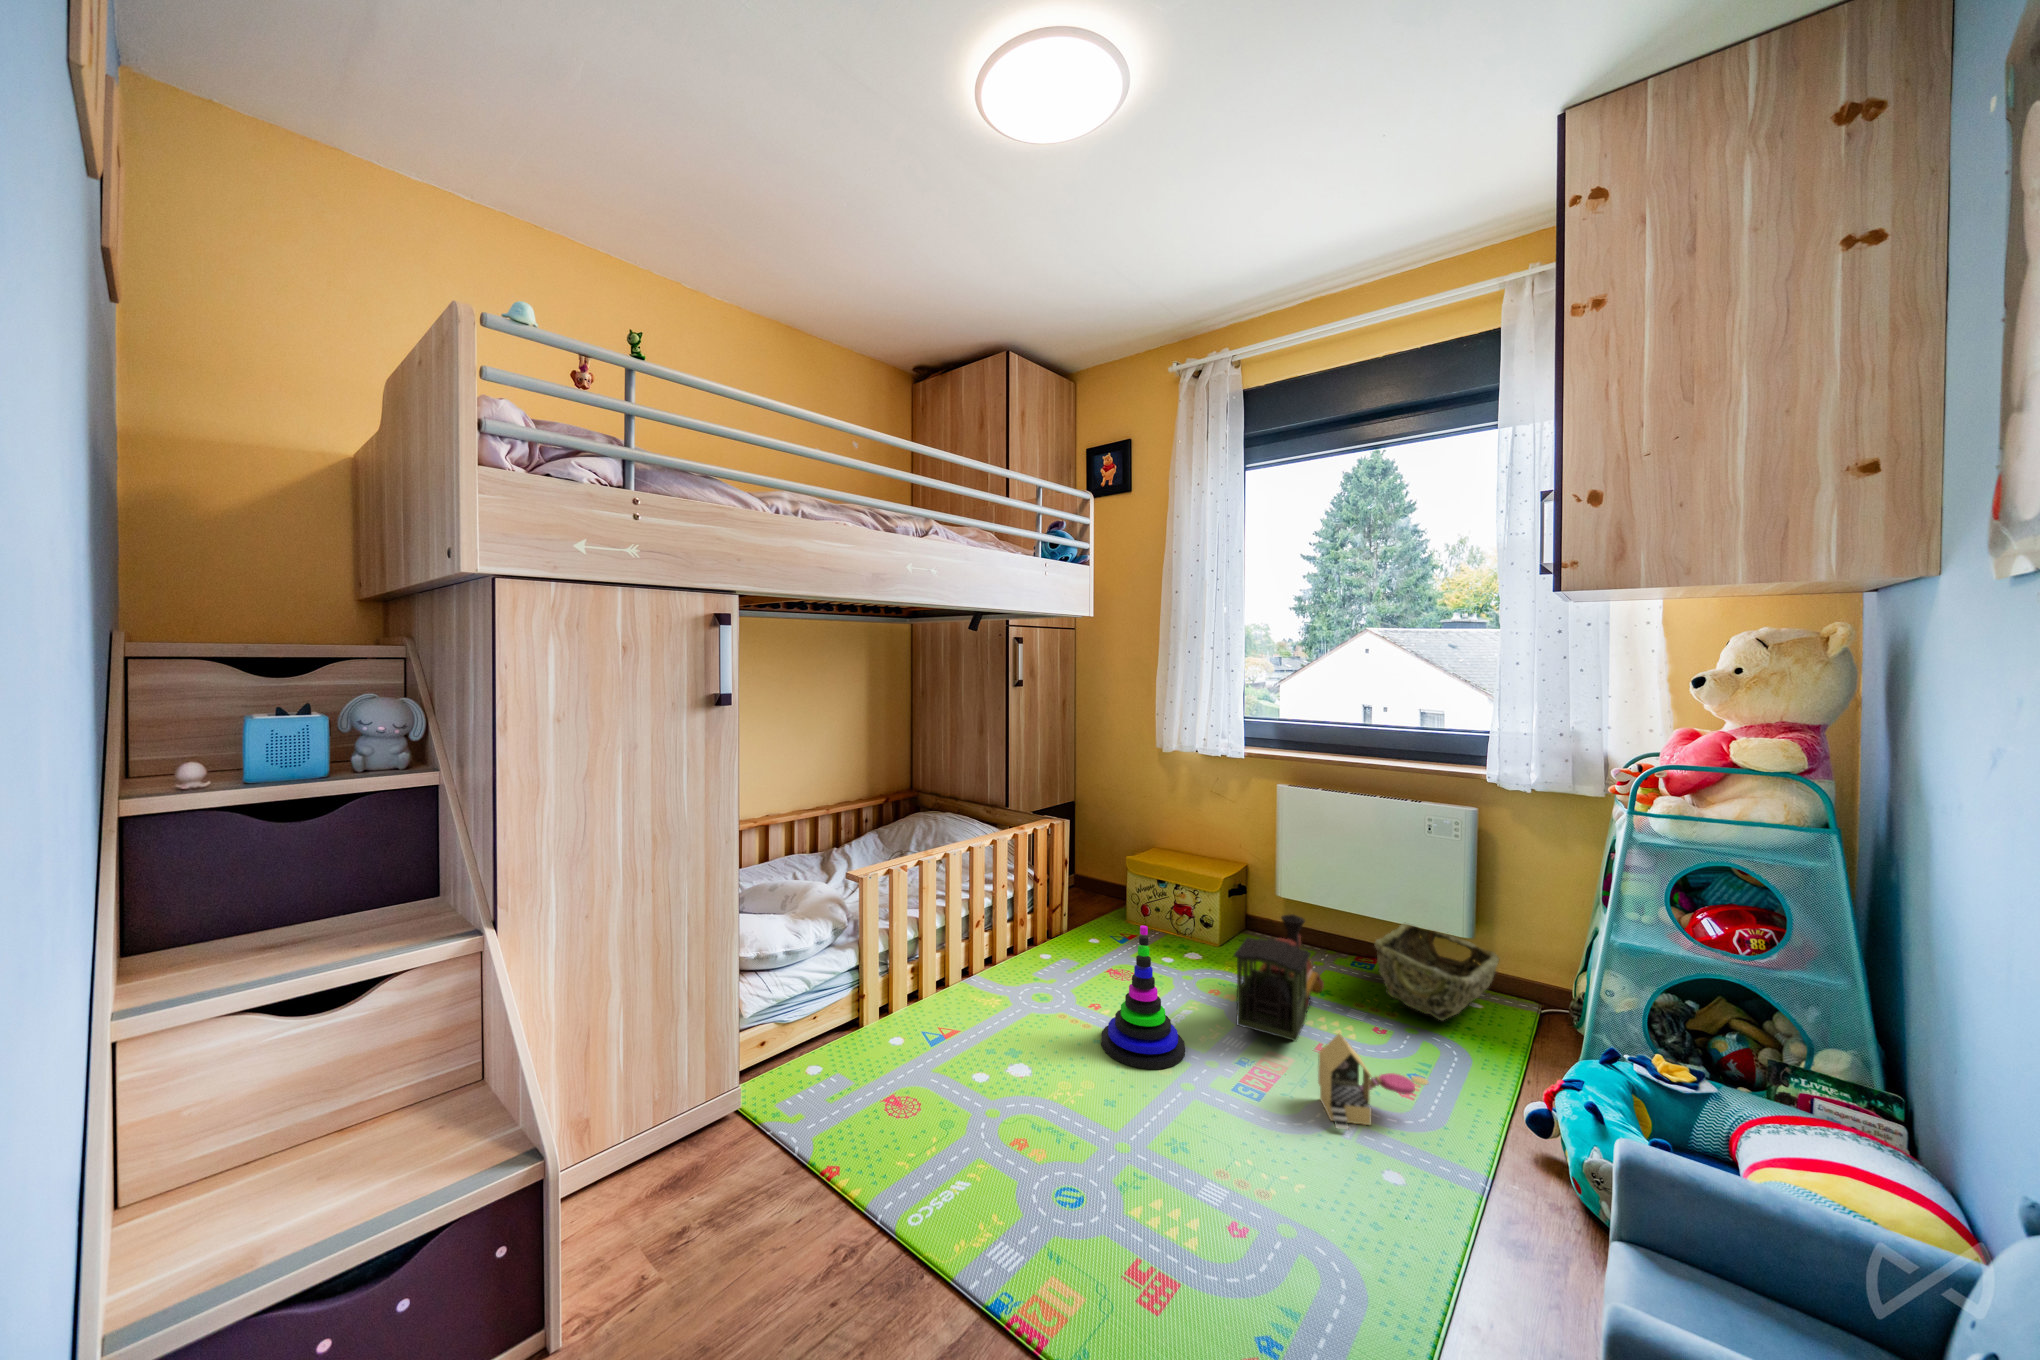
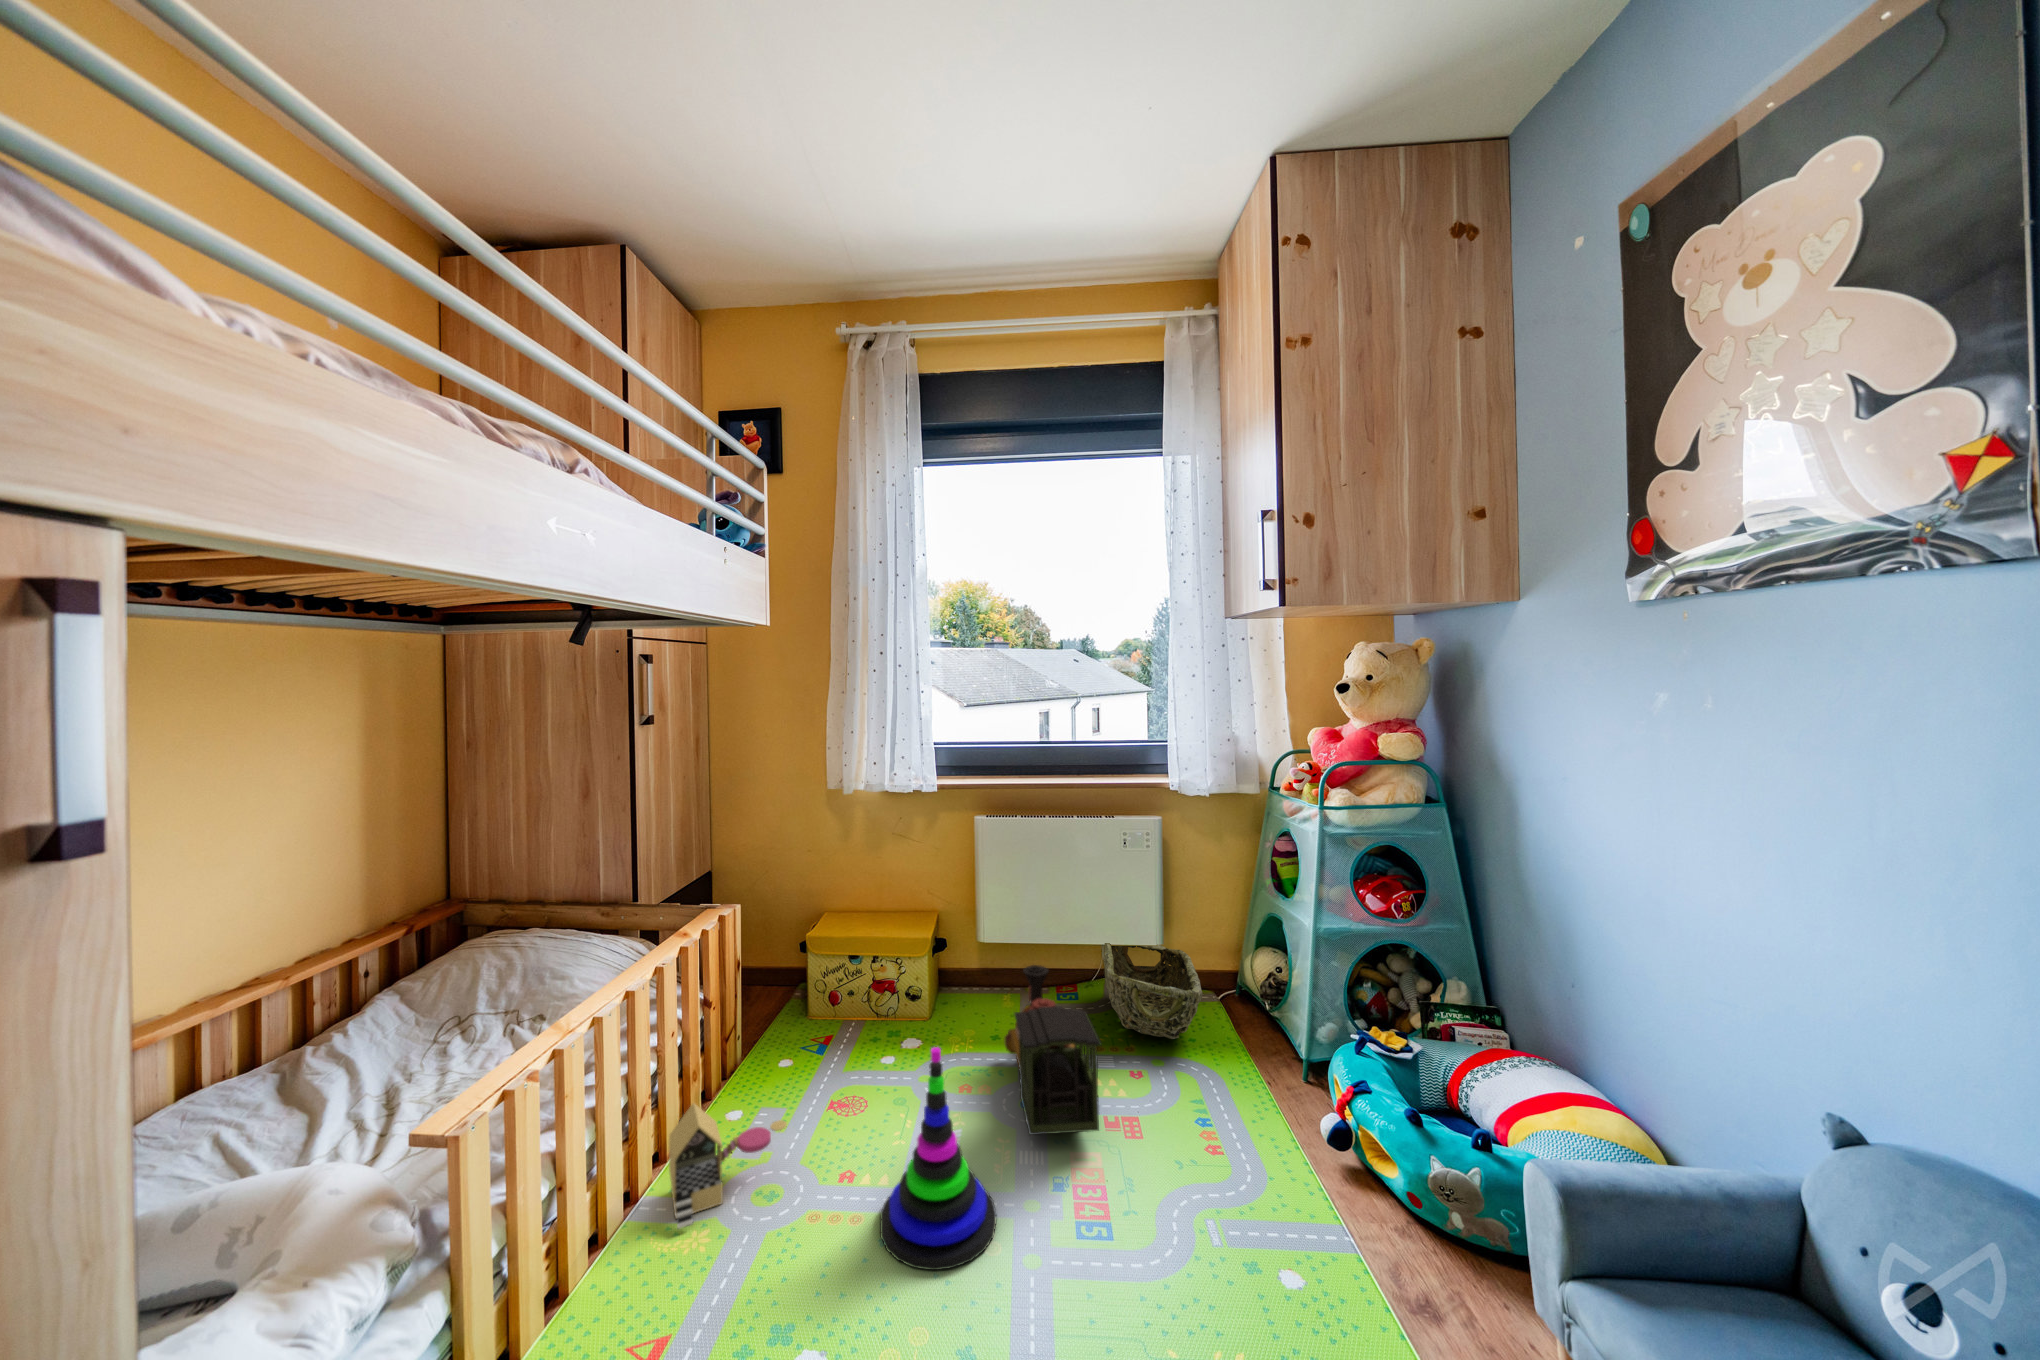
toy house: present [1318,1034,1428,1130] -> present [669,1103,787,1229]

